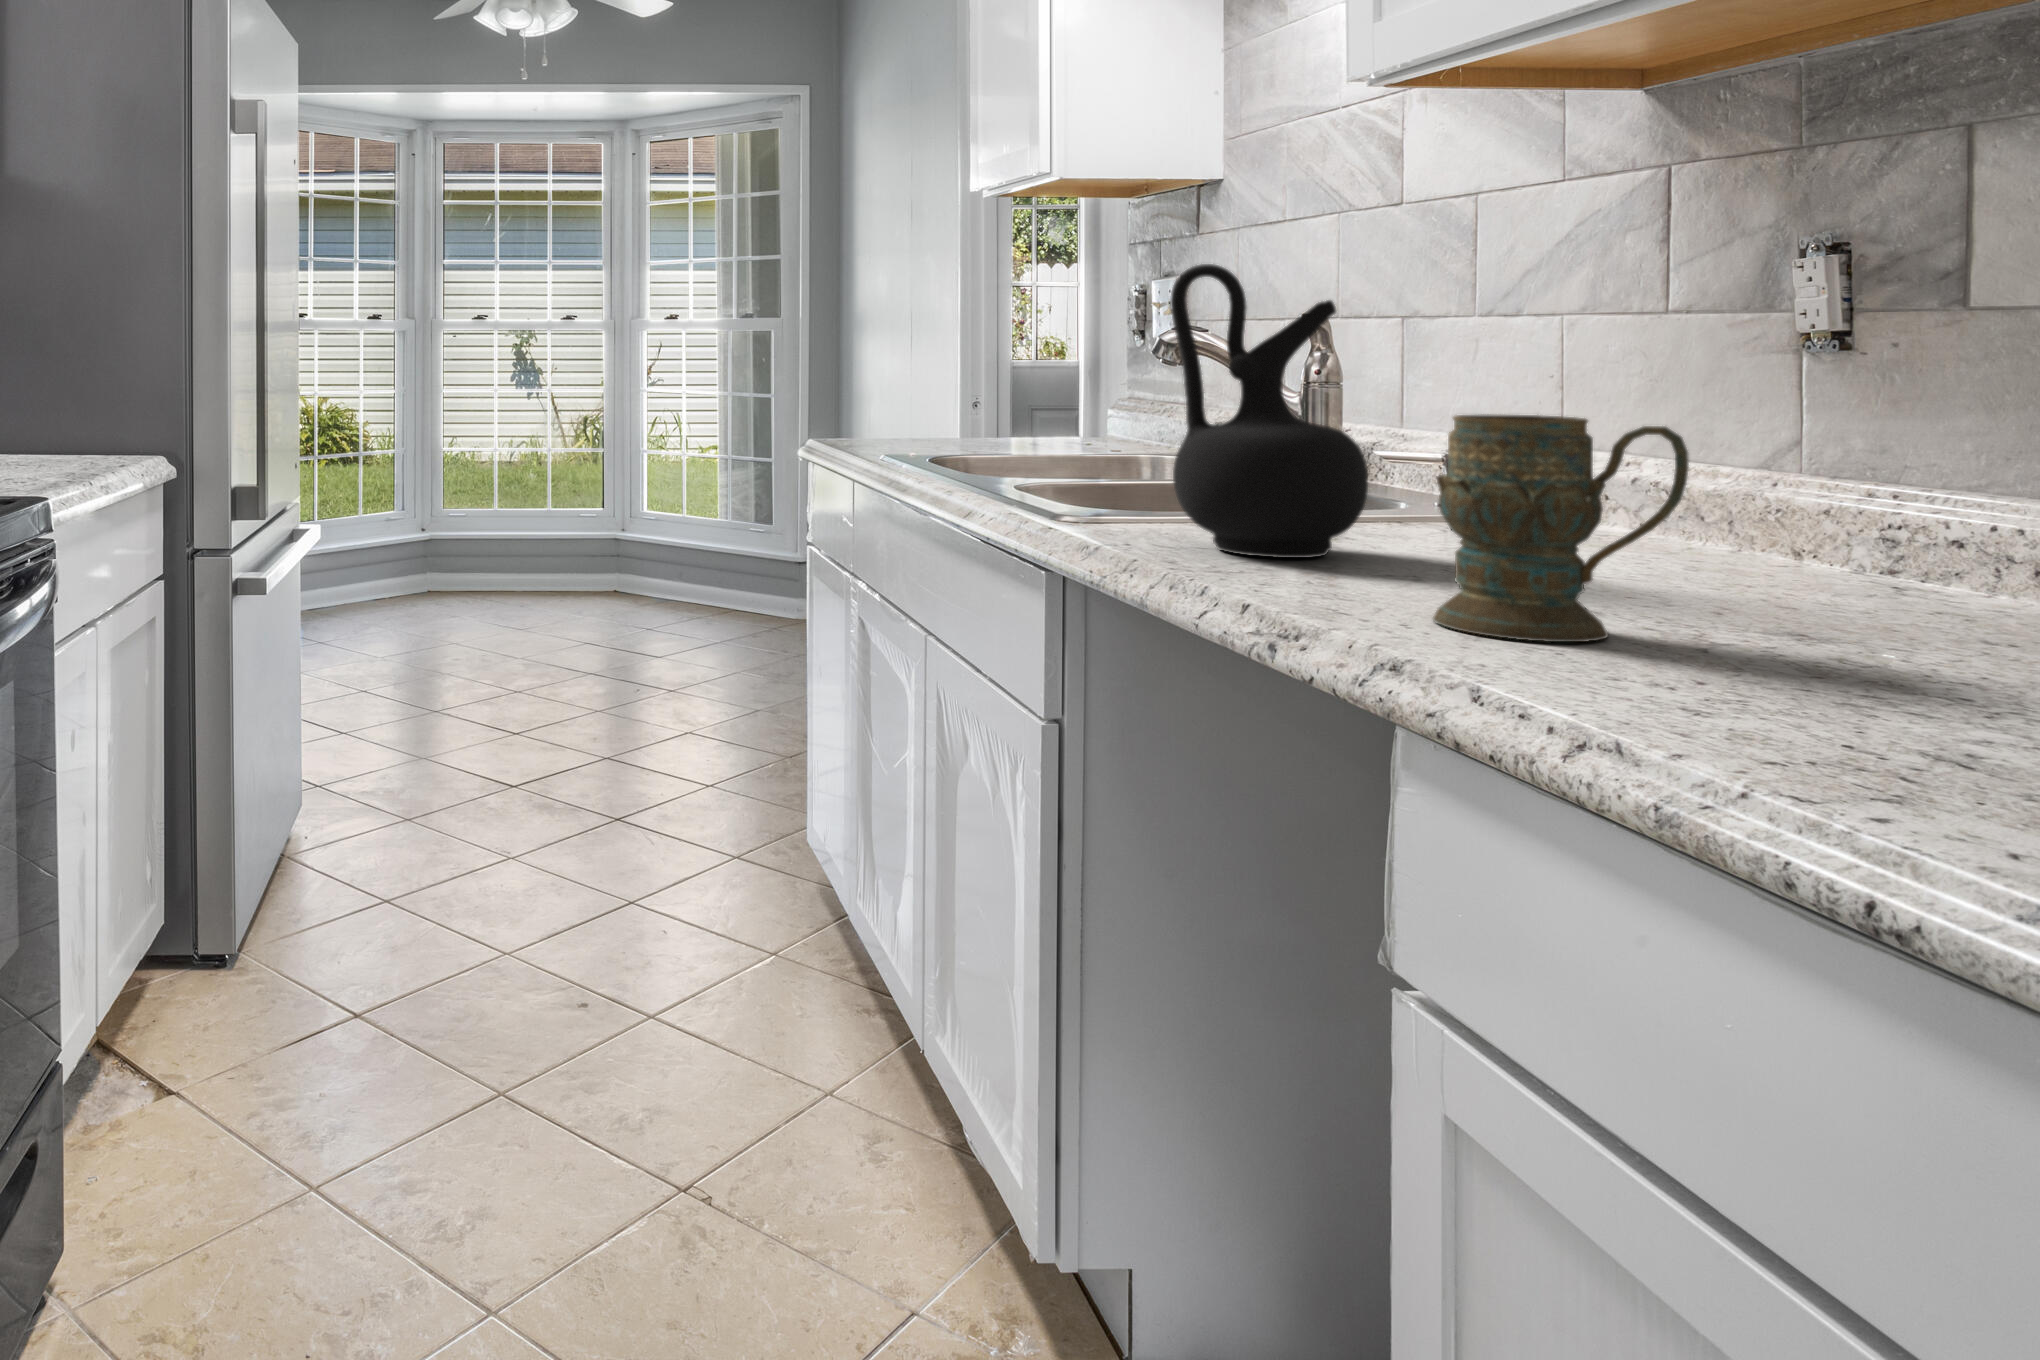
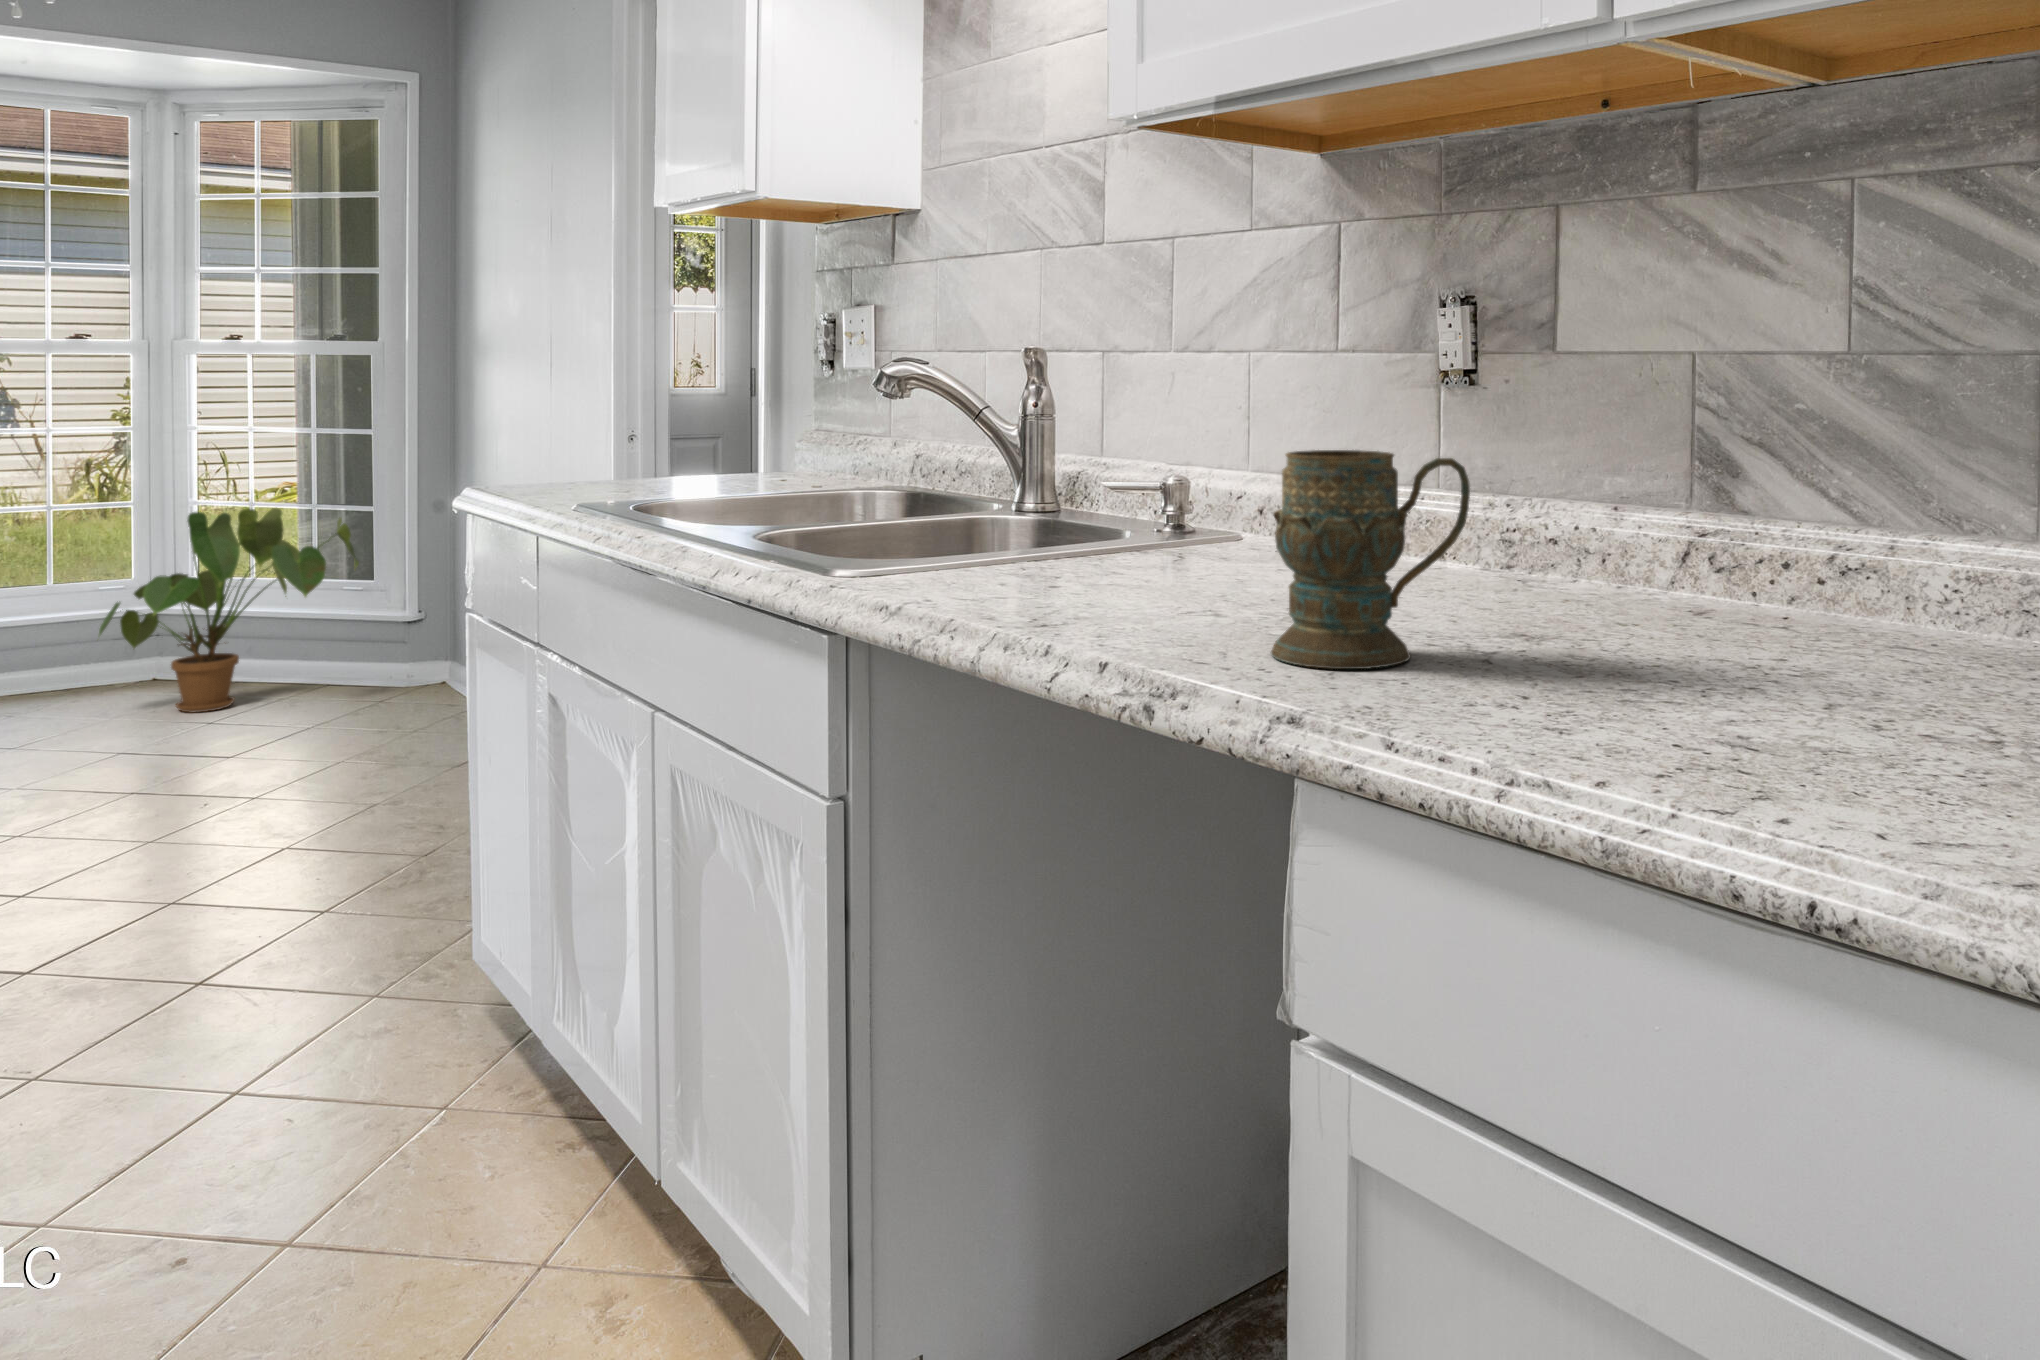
ceramic jug: present [1170,264,1368,558] -> none [975,296,1157,602]
house plant: none [584,449,760,605] -> present [99,508,359,713]

